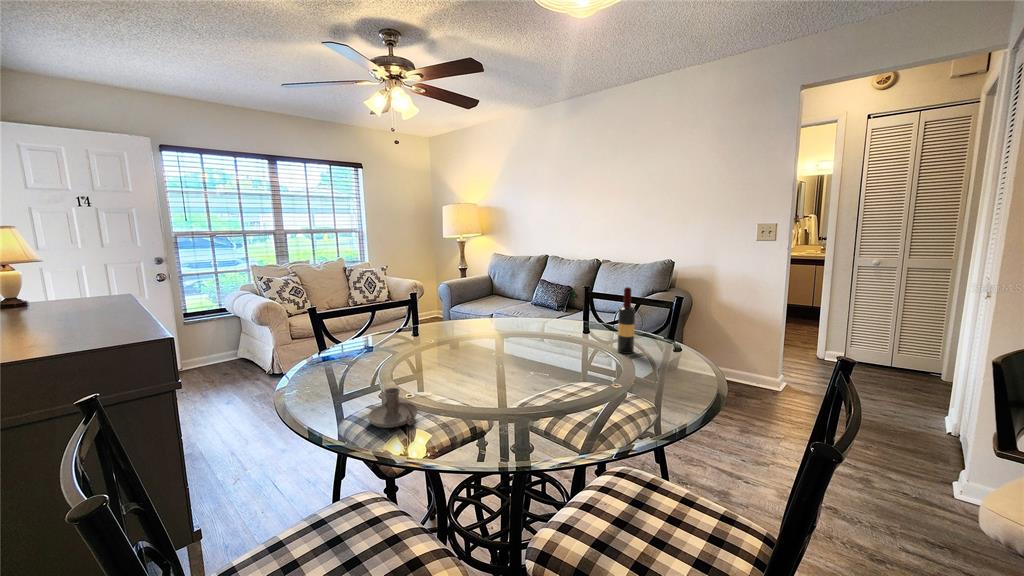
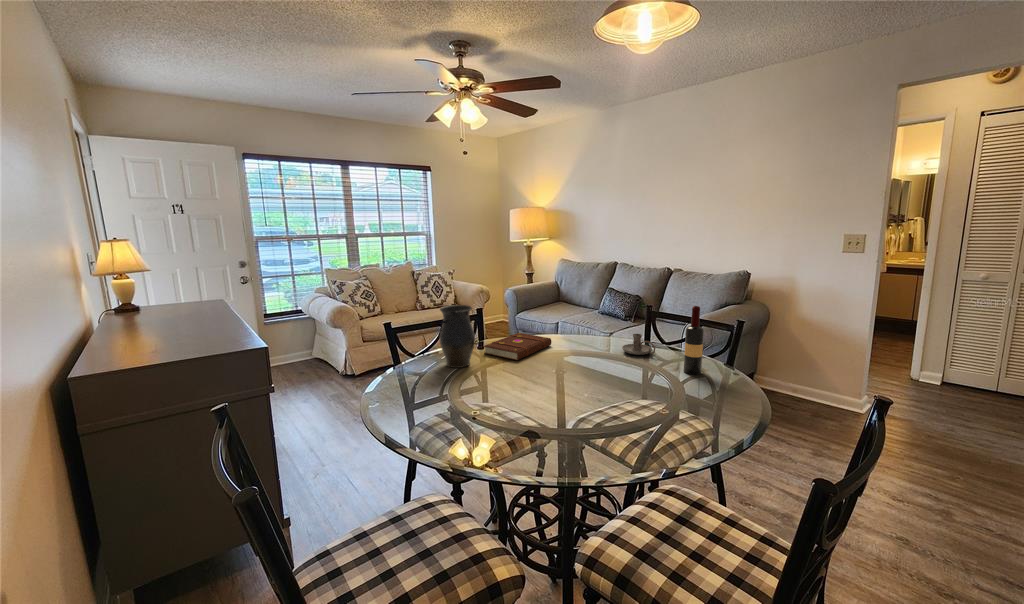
vase: none [371,292,410,358] -> present [440,305,475,368]
book: none [419,321,489,348] -> present [484,333,551,360]
candle holder: present [368,388,418,428] -> present [622,334,655,355]

